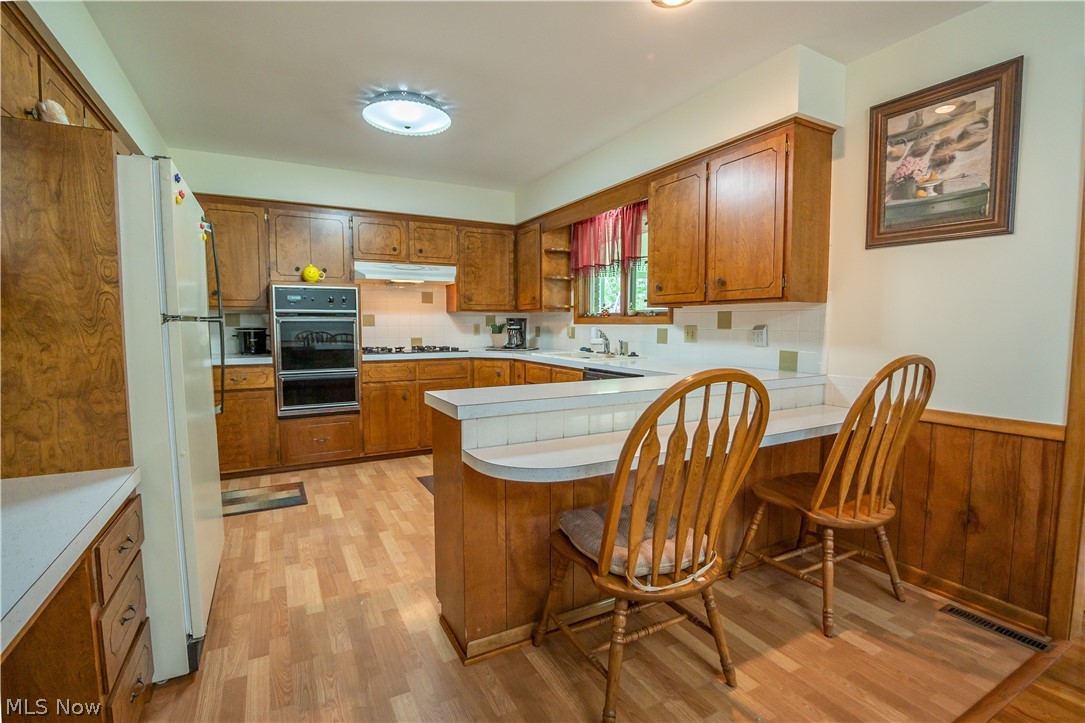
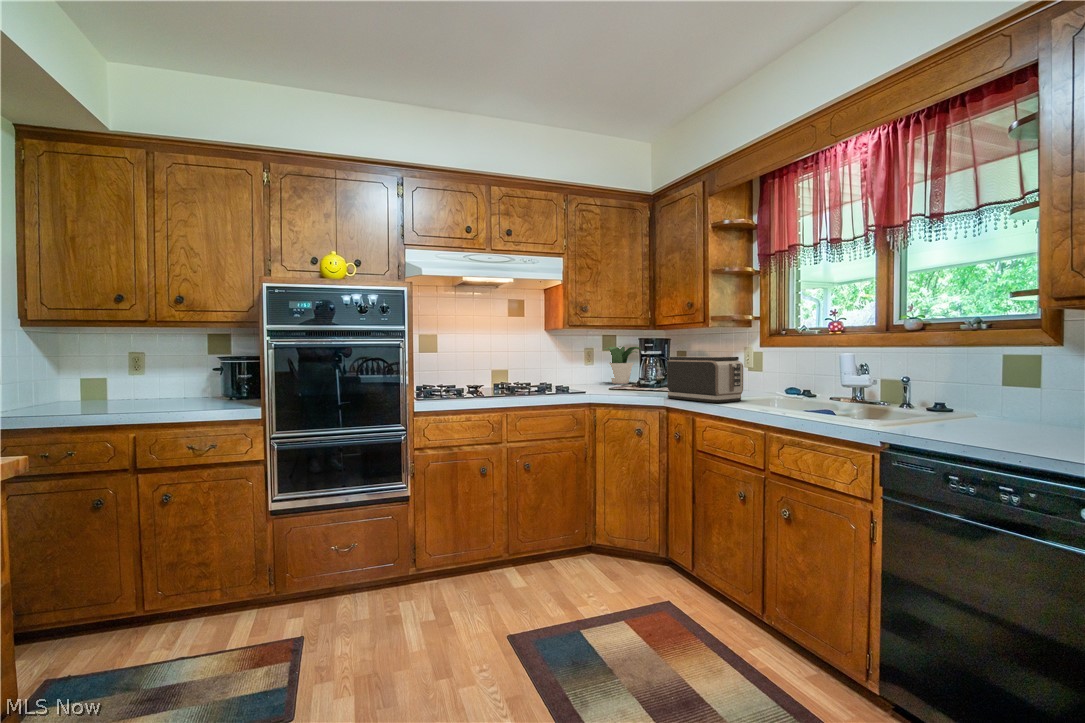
toaster: none [513,330,552,355] -> present [667,356,743,403]

